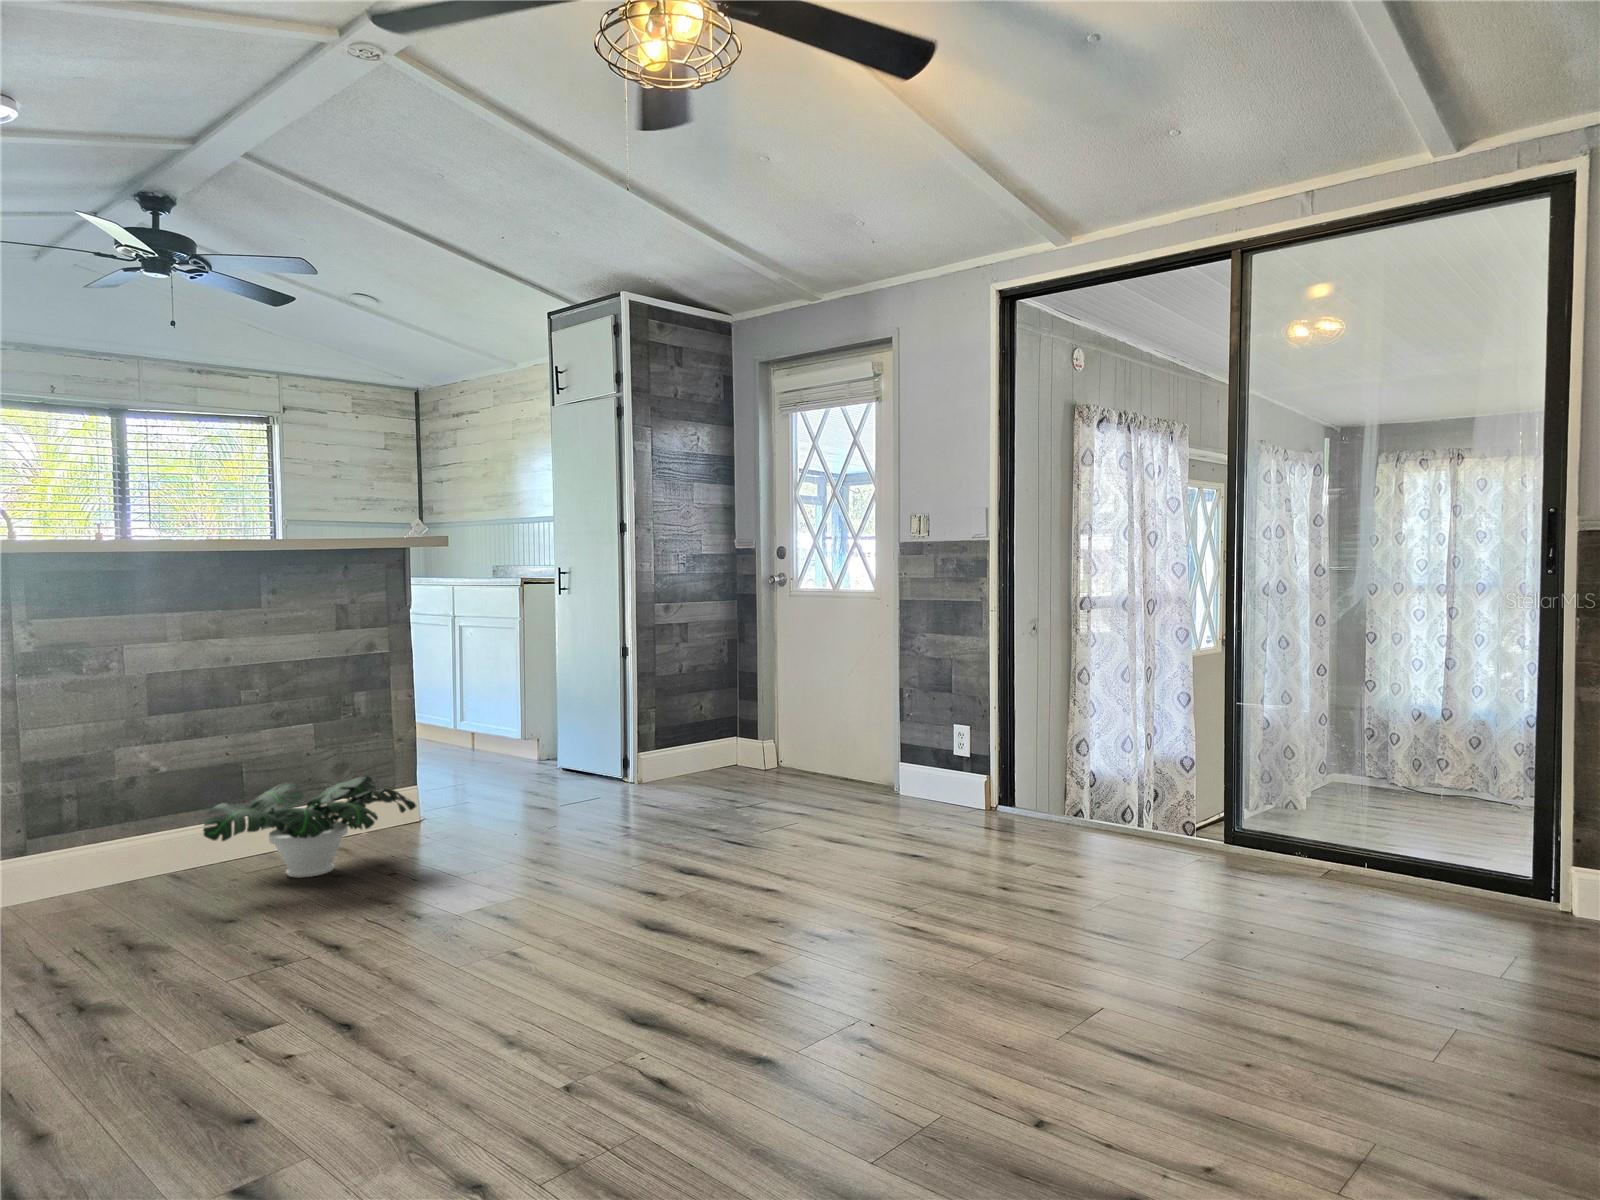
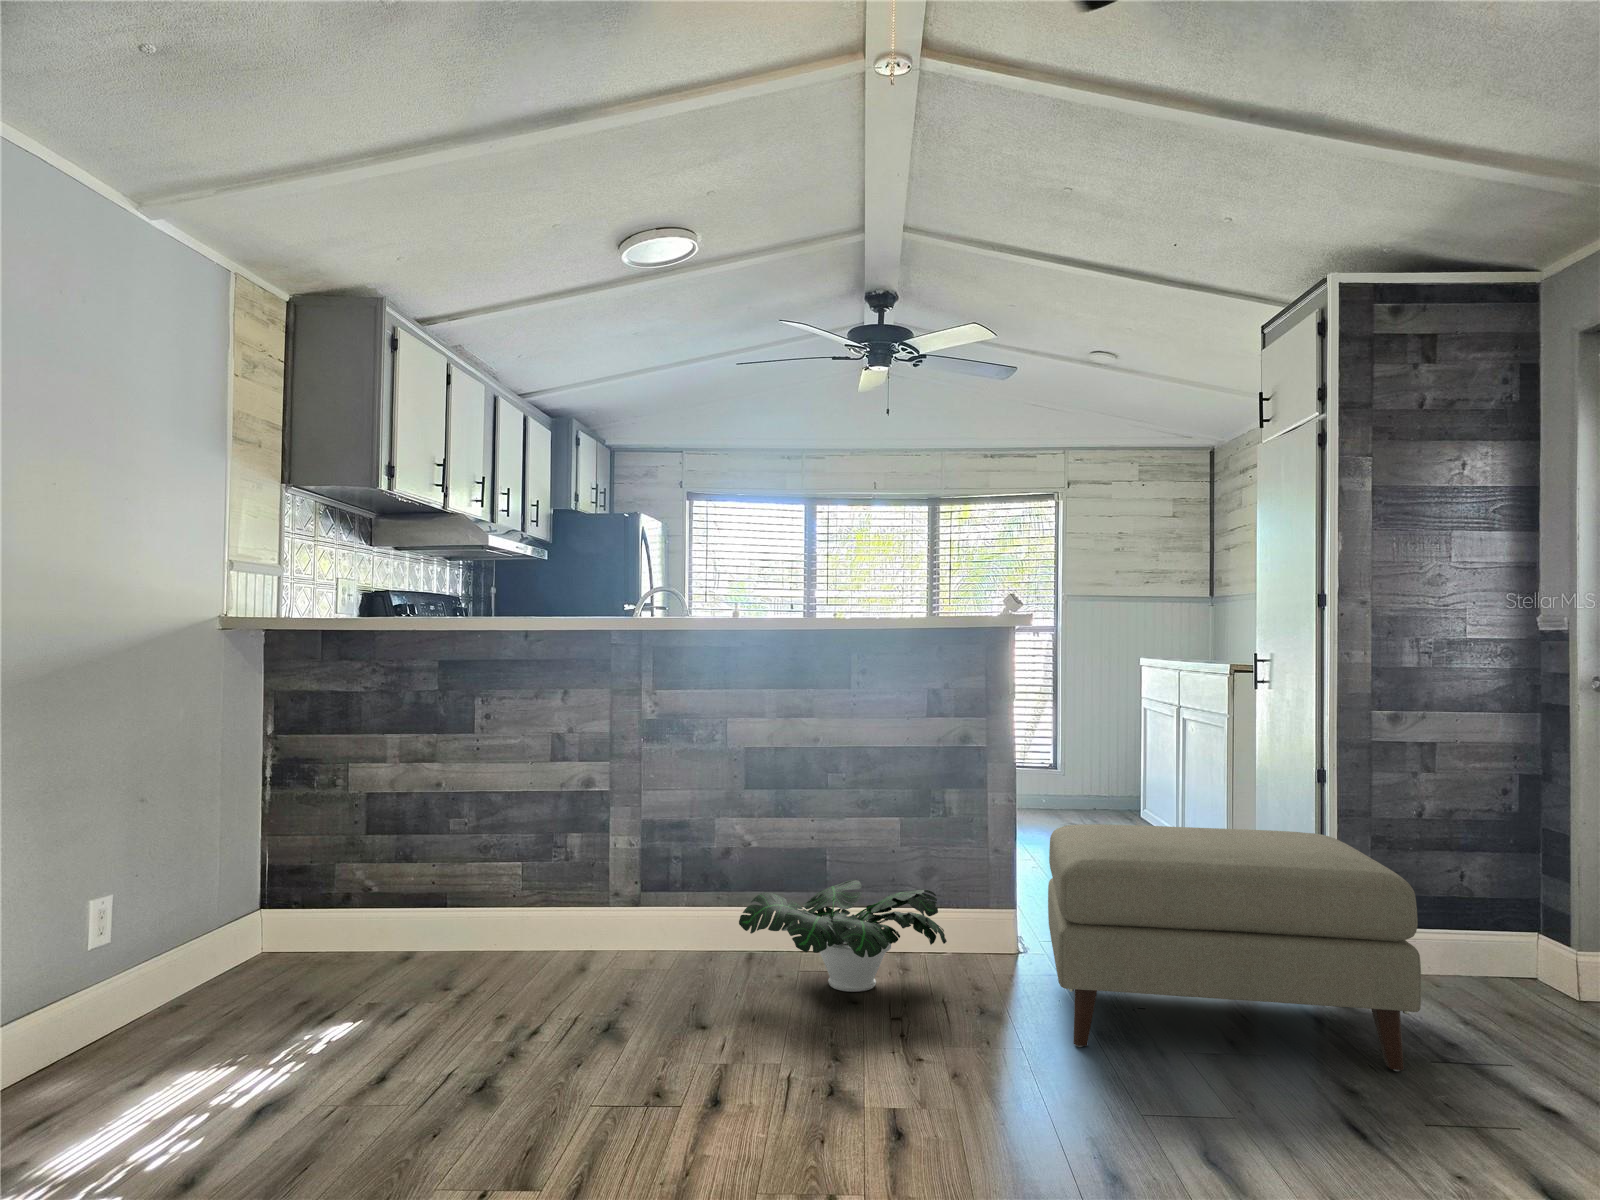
ottoman: none [459,686,737,857] -> present [1048,824,1421,1071]

